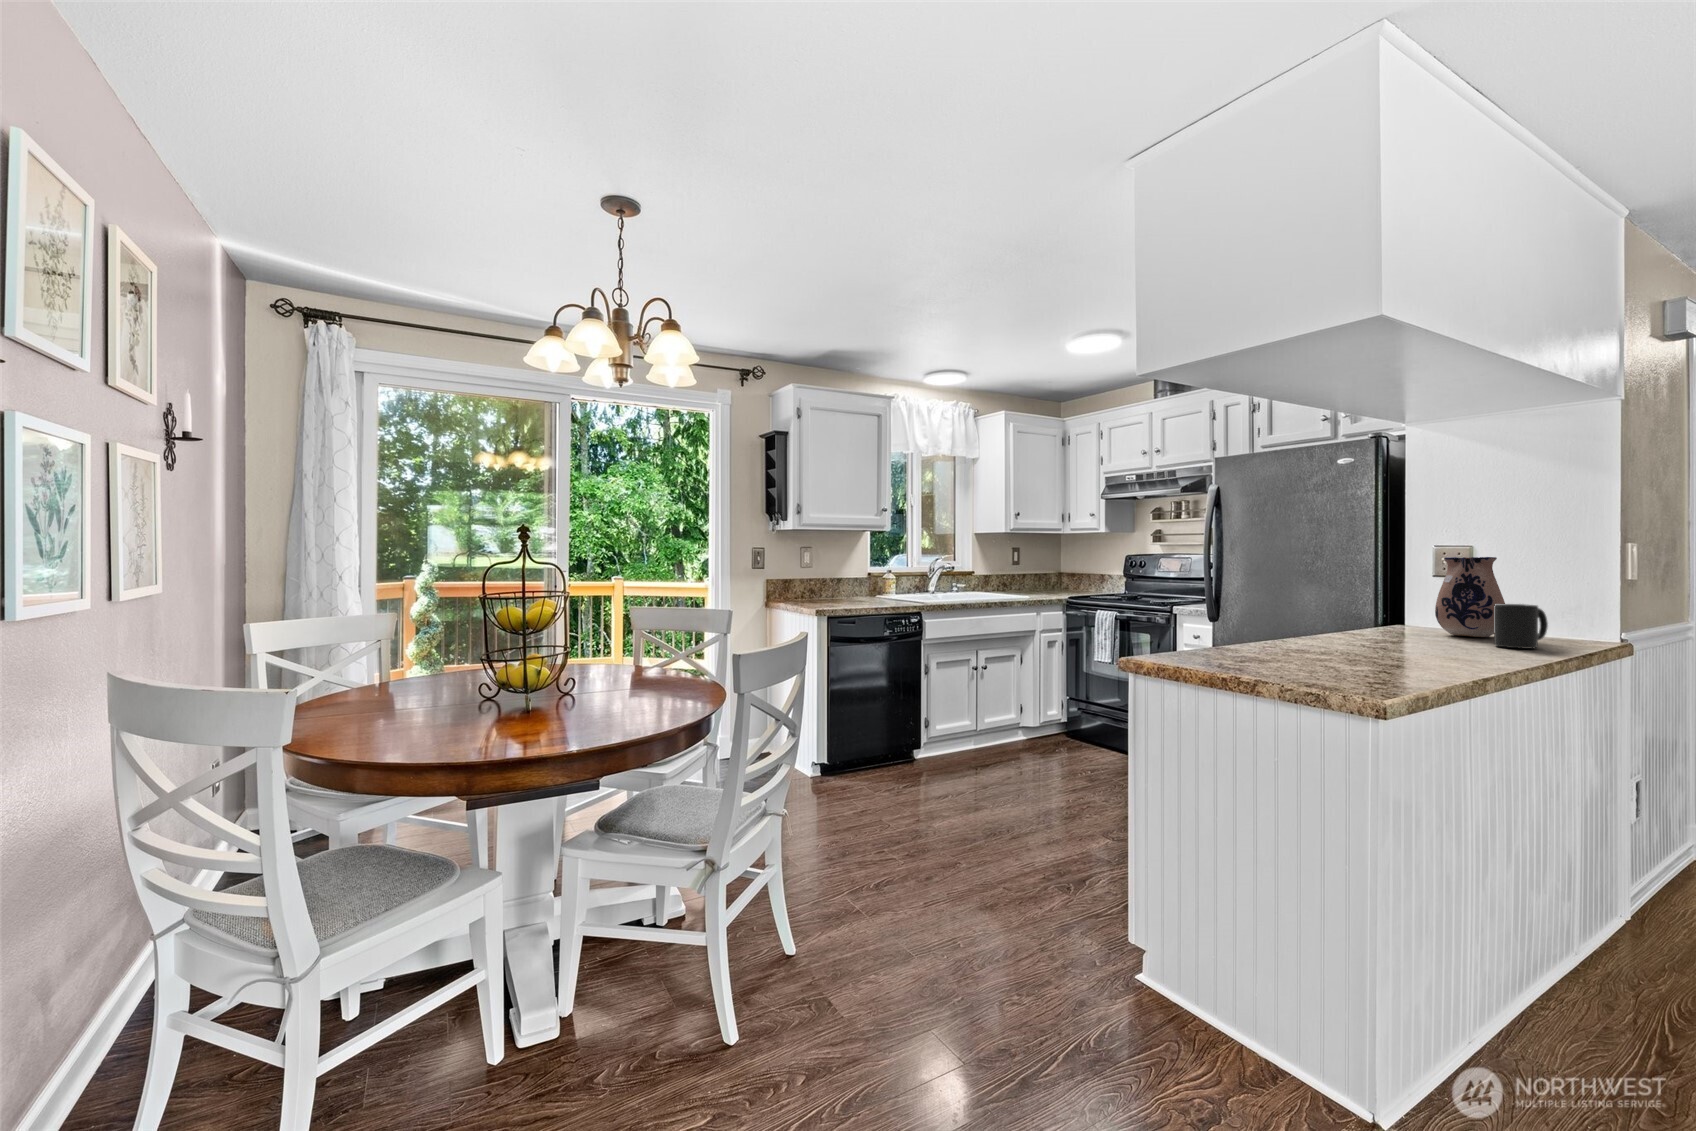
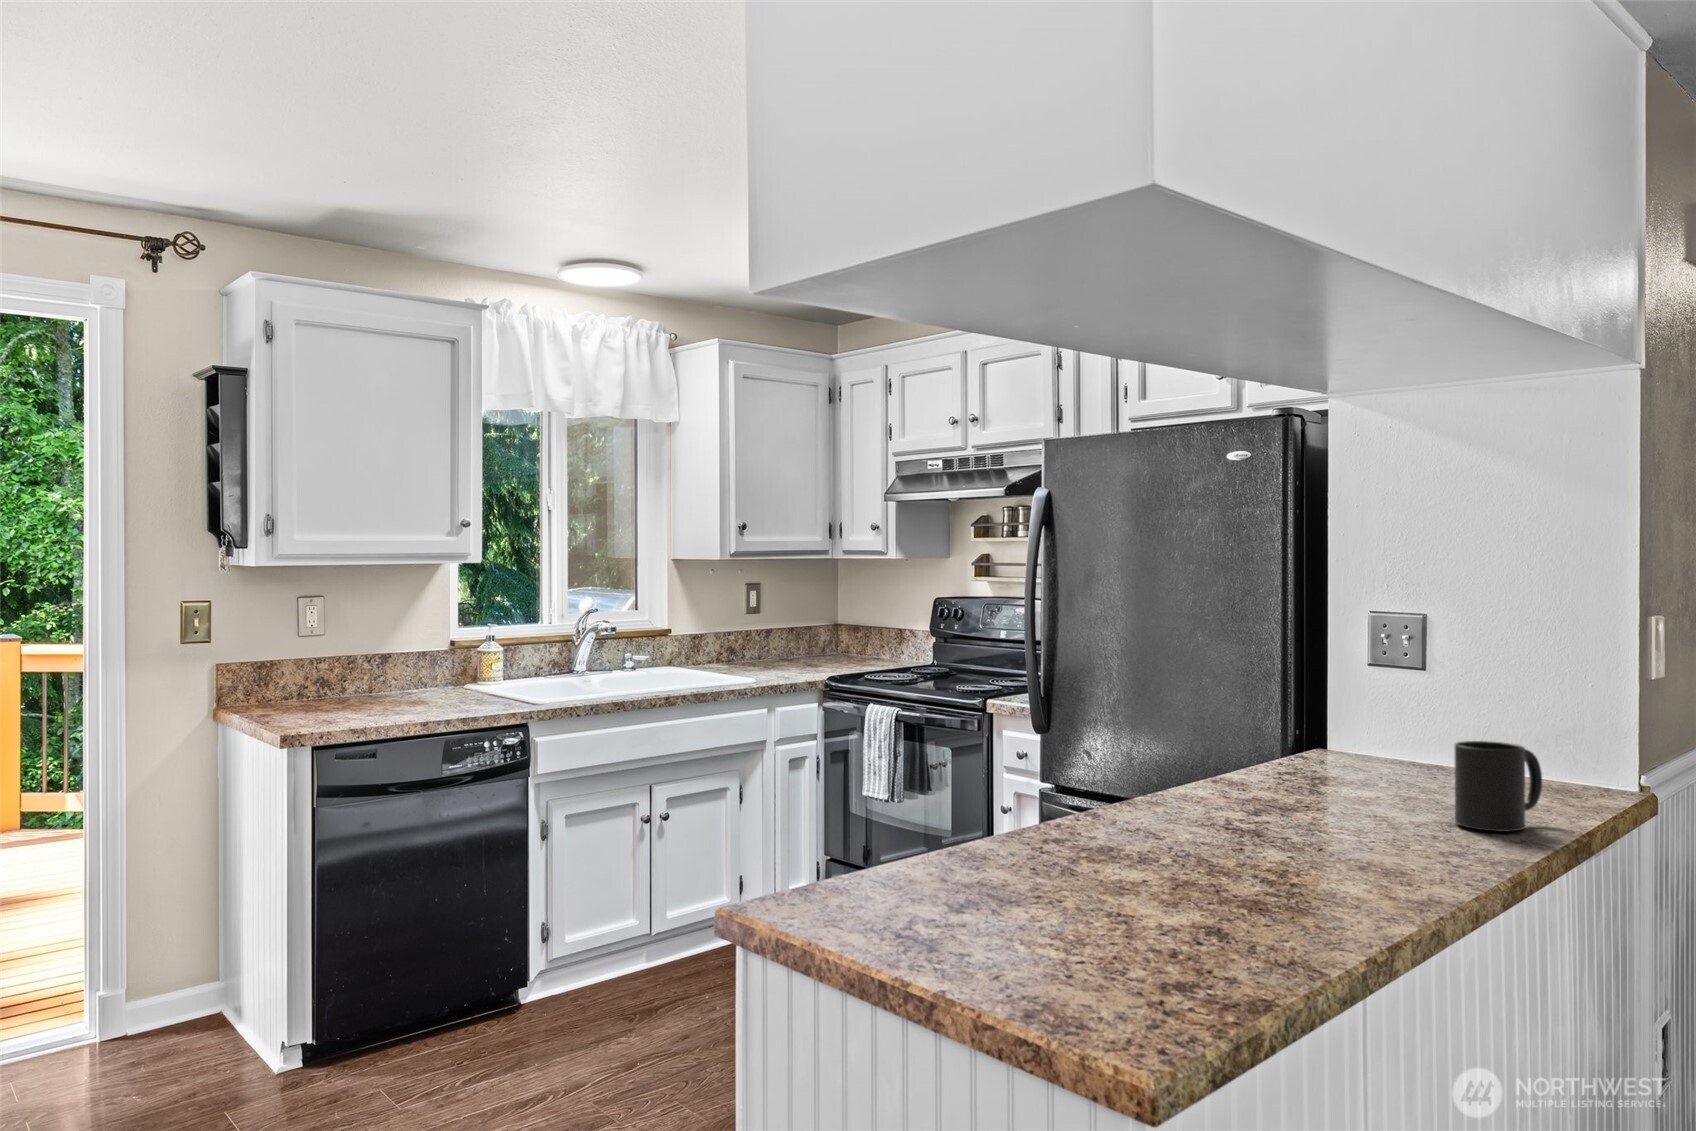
ceramic pitcher: present [1435,557,1505,637] -> none [1368,641,1482,794]

